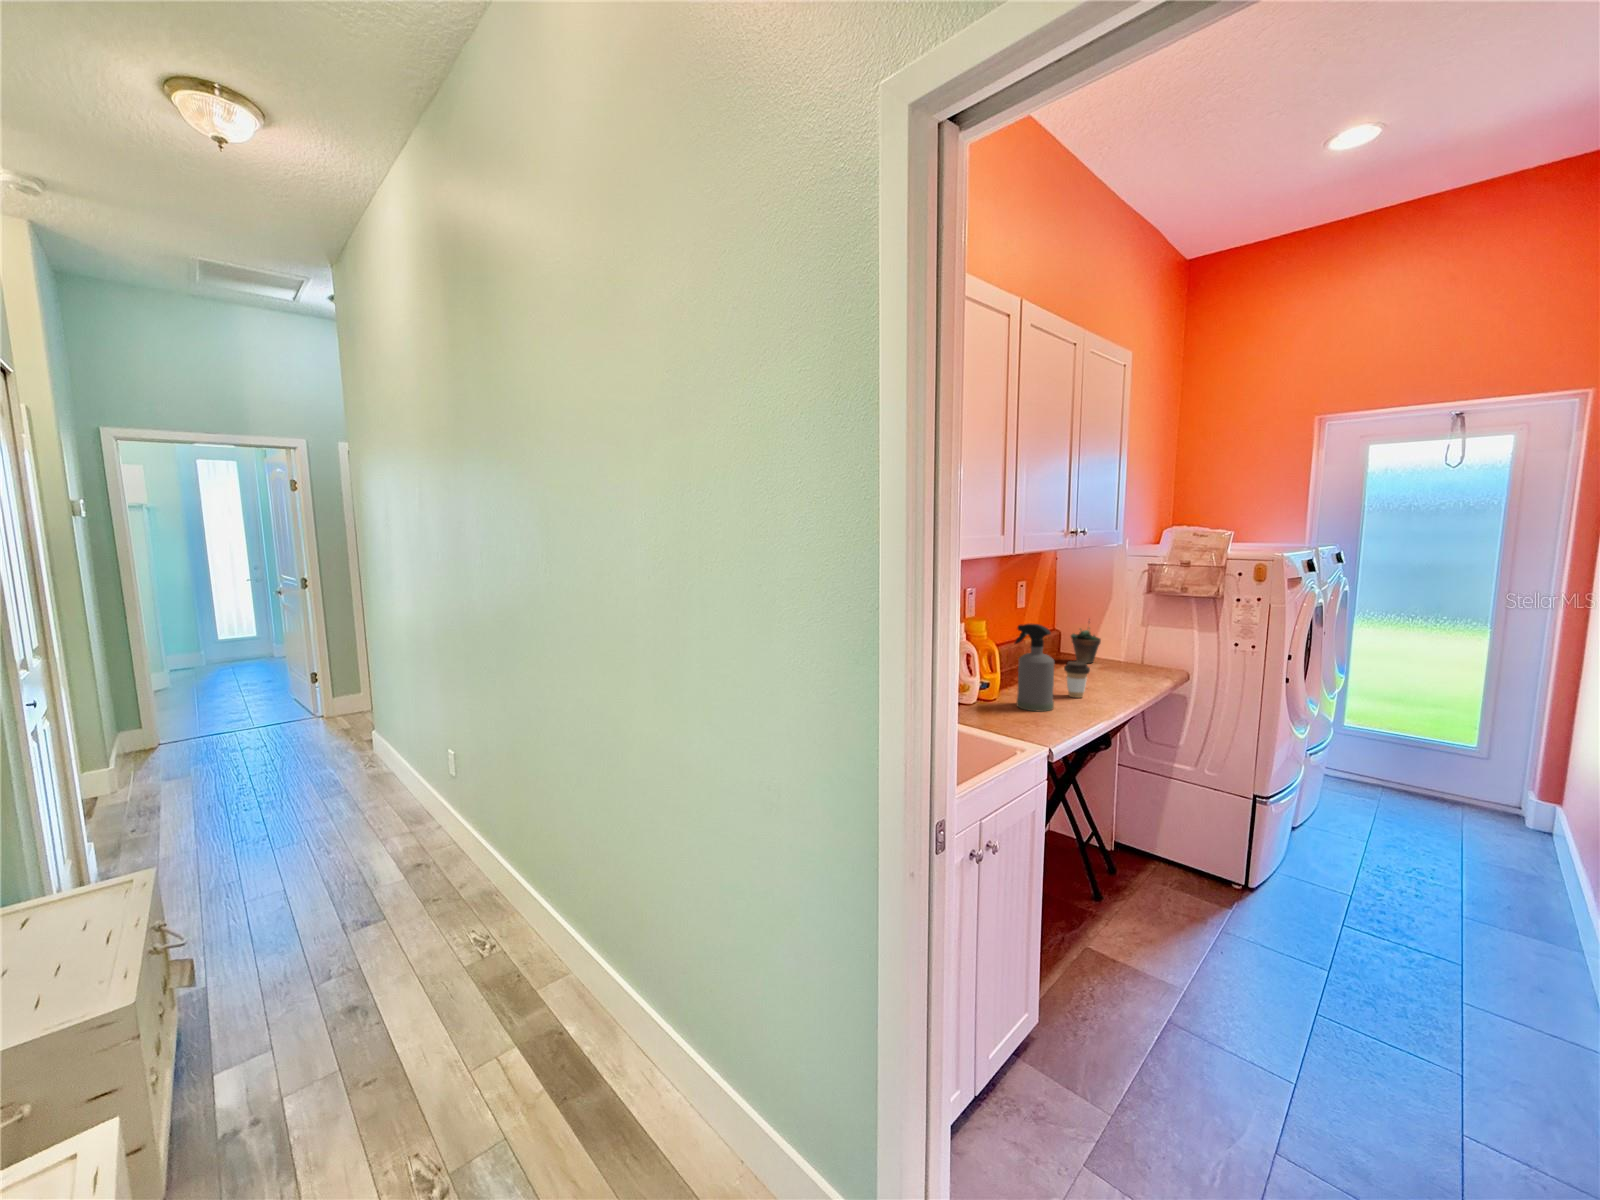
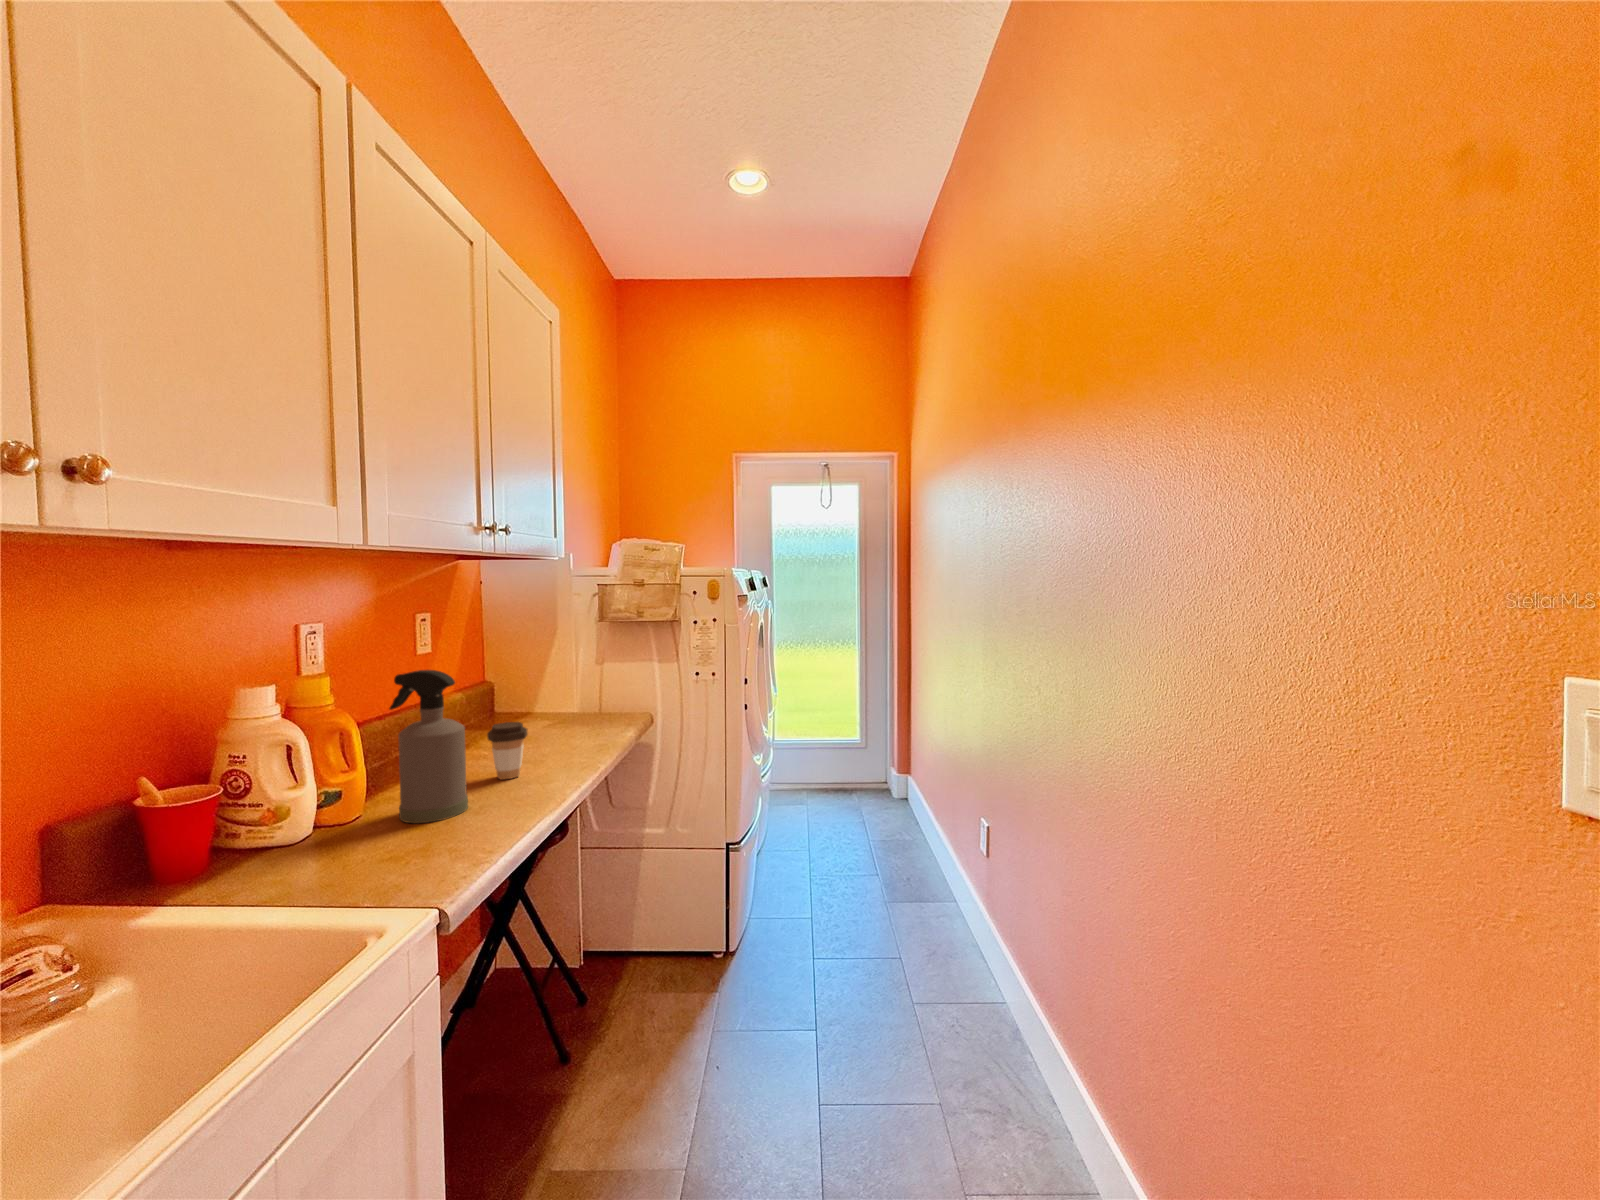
succulent plant: present [1071,619,1101,663] -> none [505,661,546,723]

